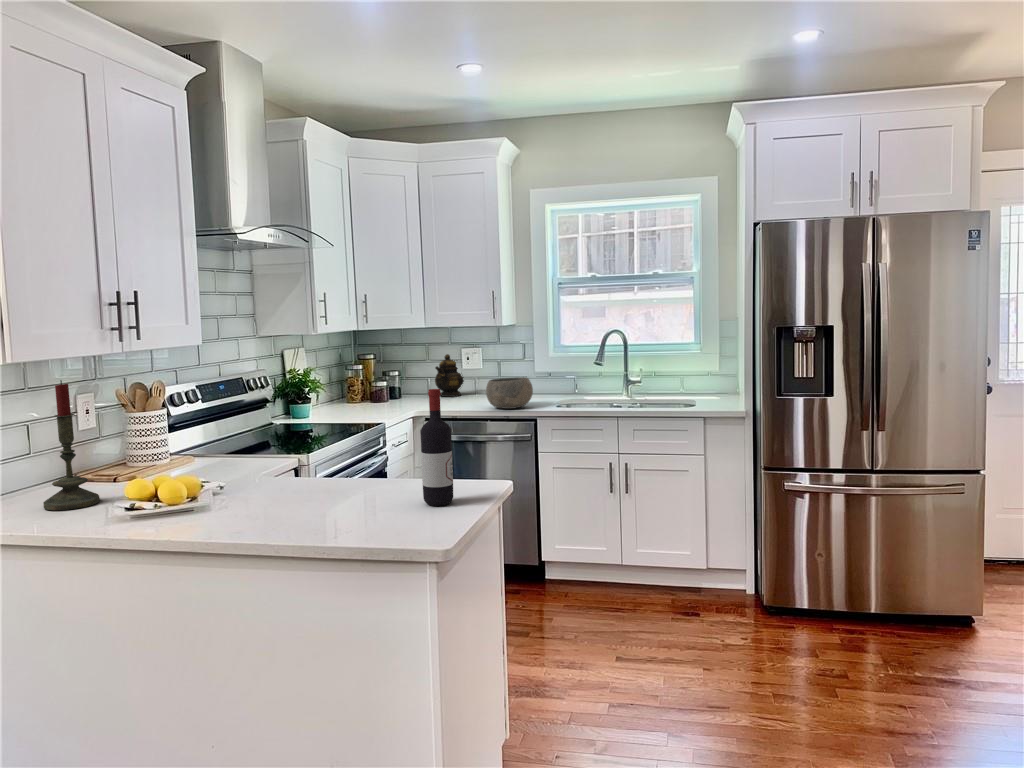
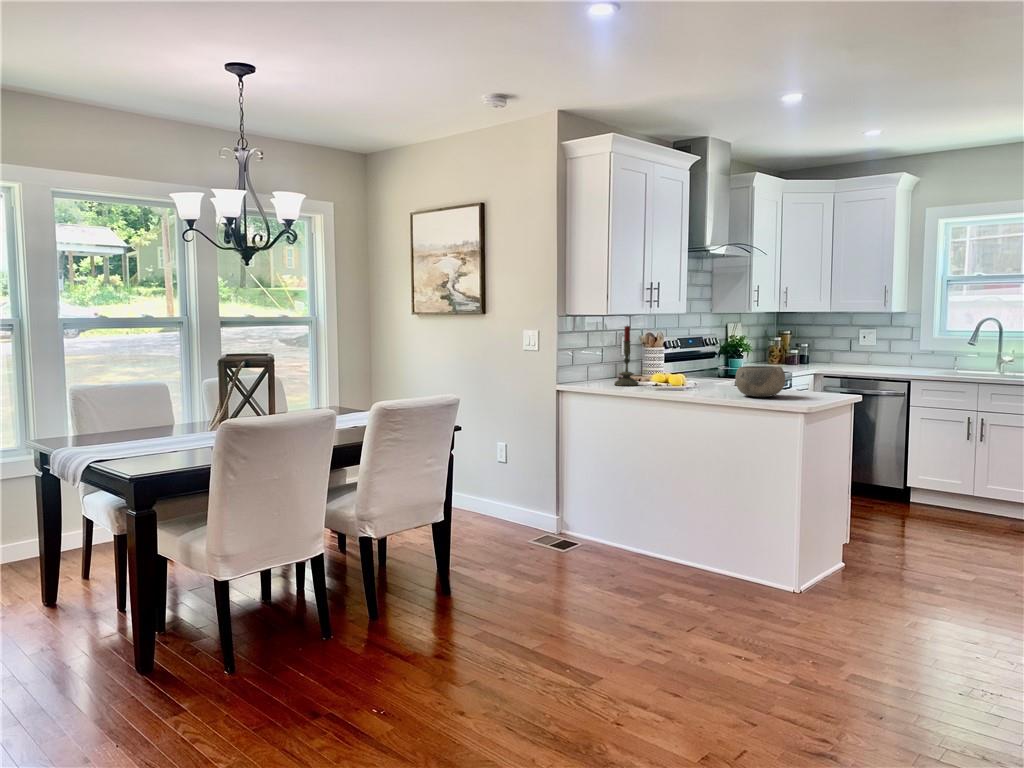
teapot: present [435,354,464,397] -> none [836,333,859,365]
bowl: present [486,377,533,409] -> present [735,366,785,397]
wine bottle: present [420,389,453,506] -> none [806,335,825,397]

